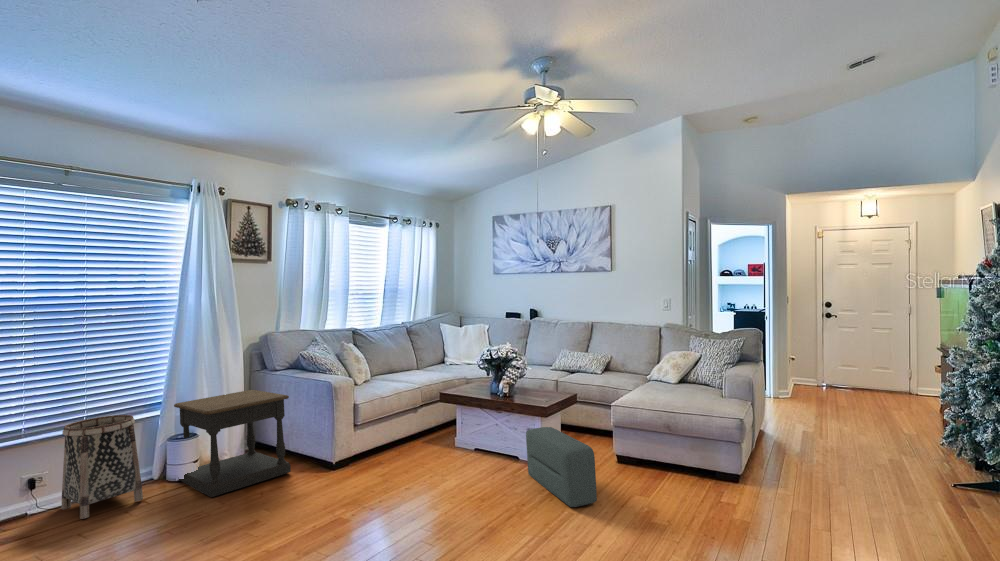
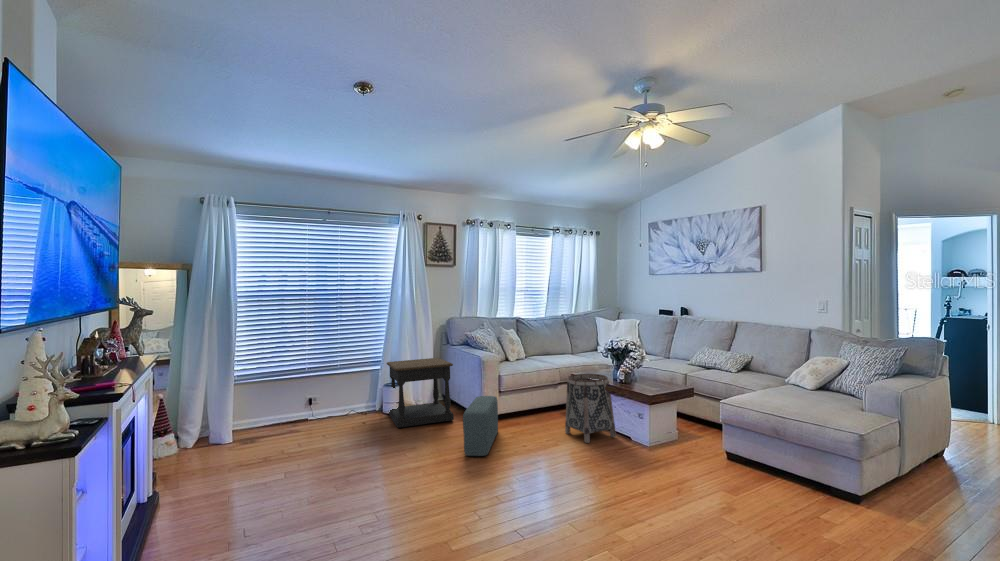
basket: present [62,415,143,519] -> present [565,374,616,443]
pouf: present [526,427,597,507] -> present [463,396,498,456]

